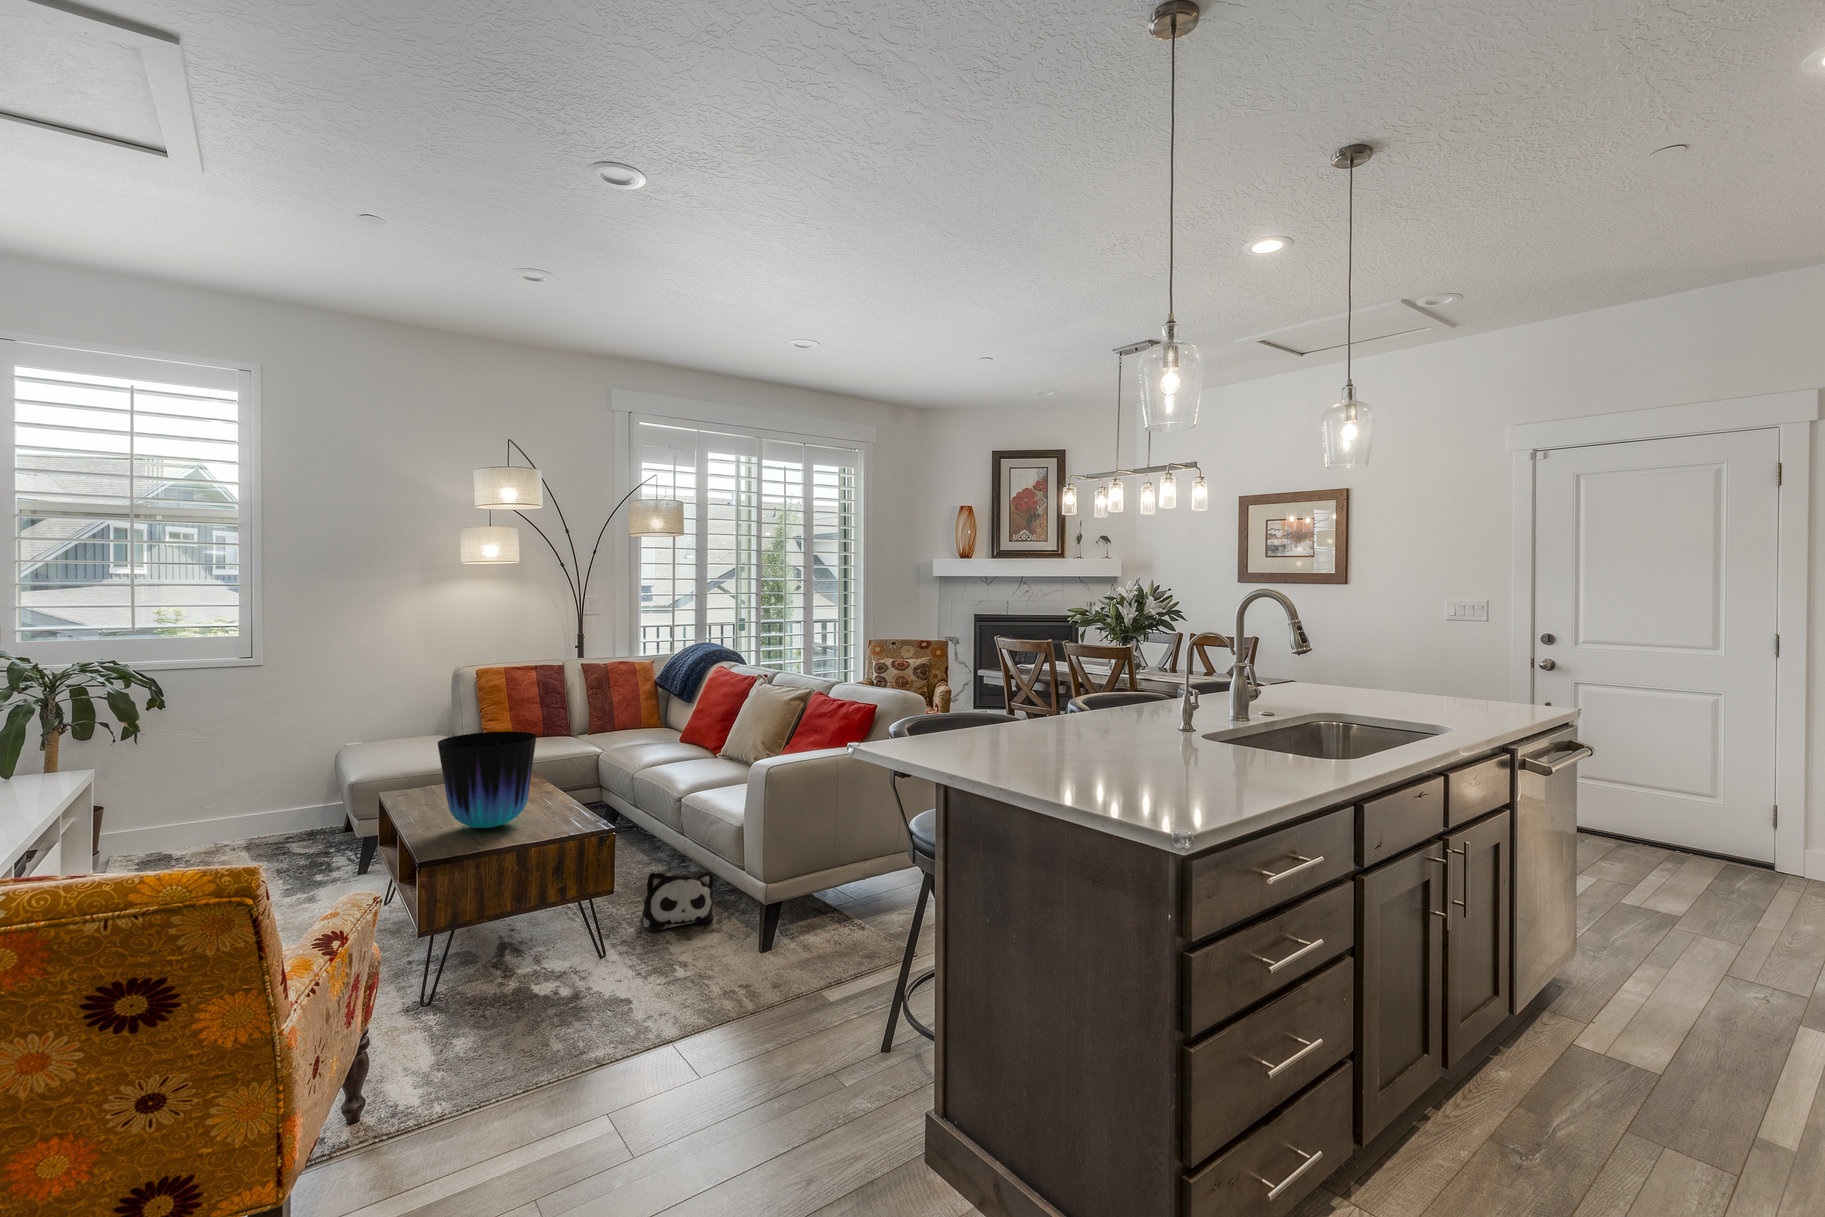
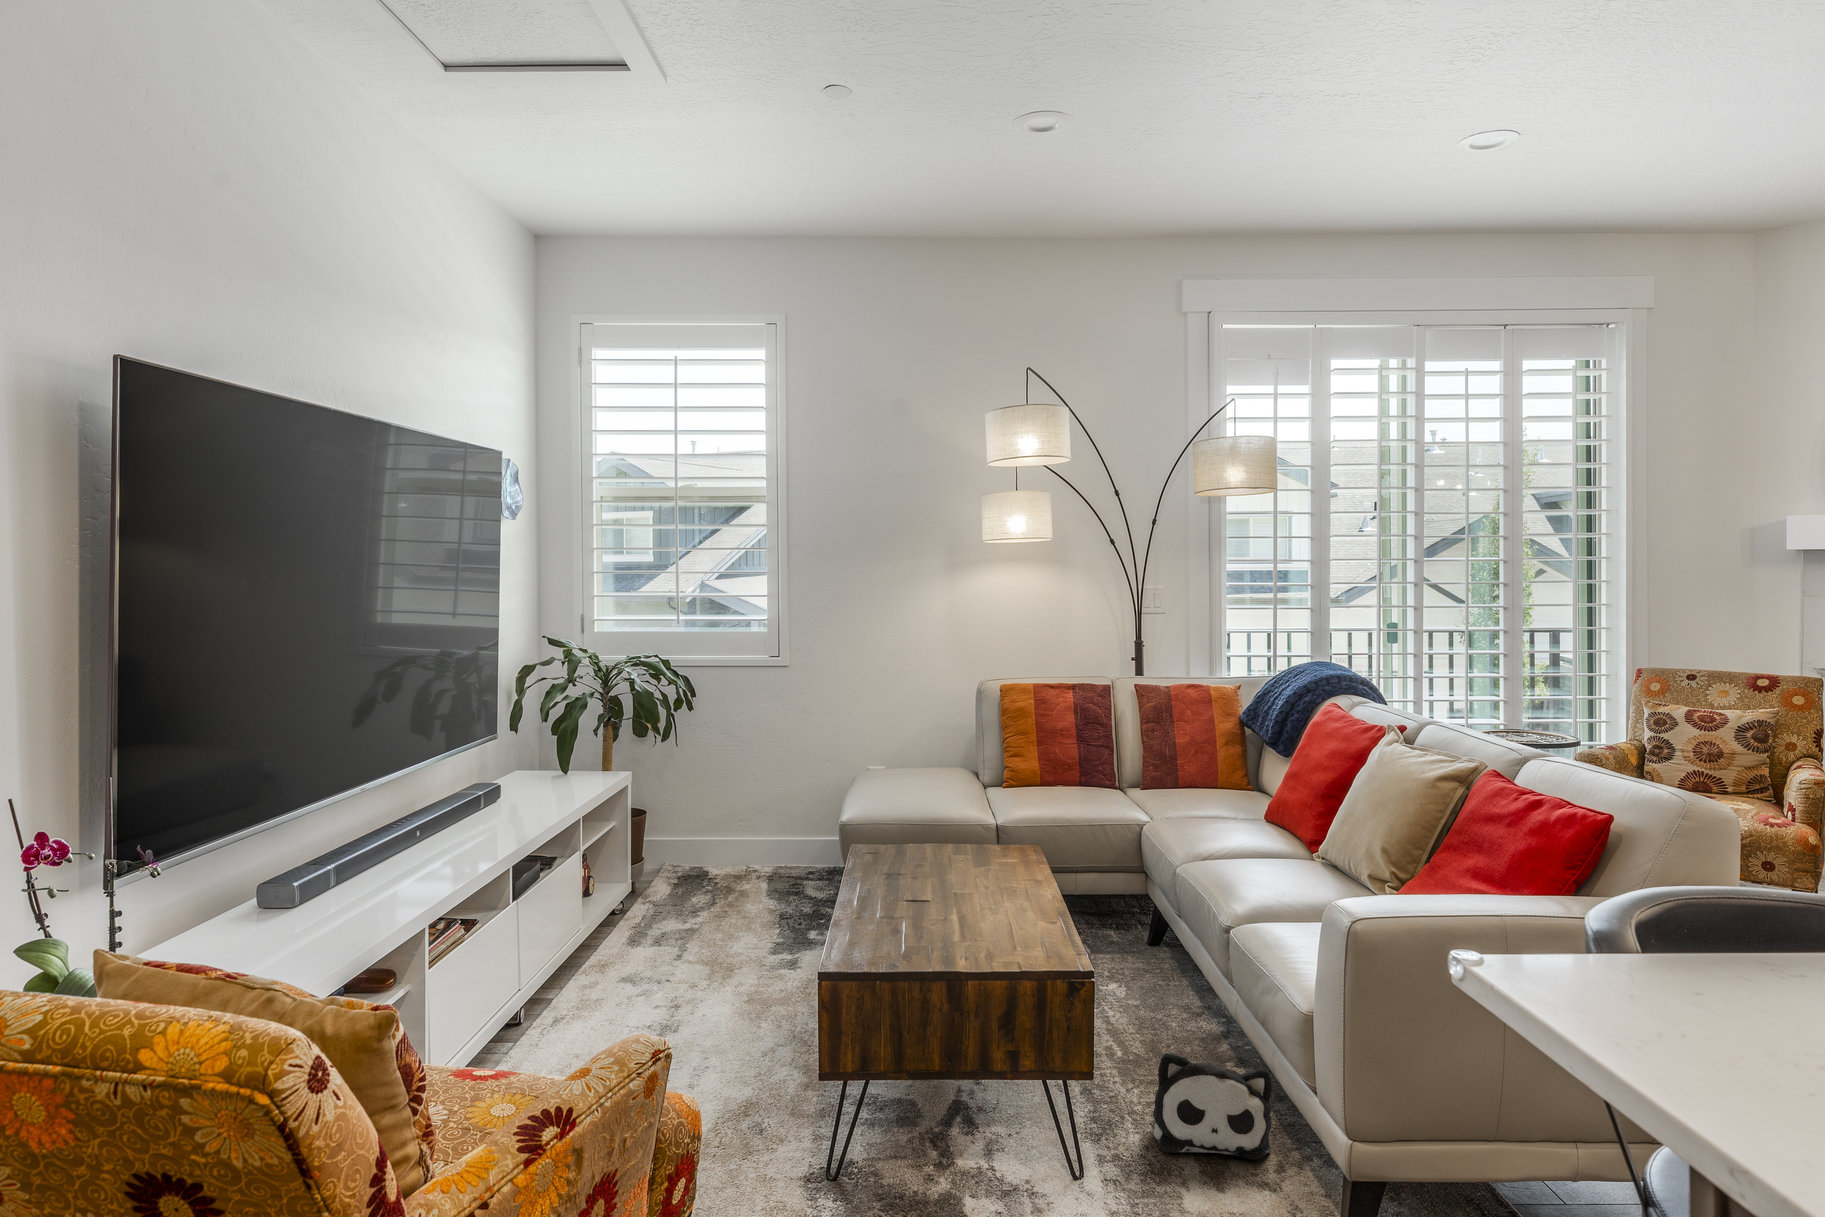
vase: present [438,731,536,828] -> none [867,794,997,938]

